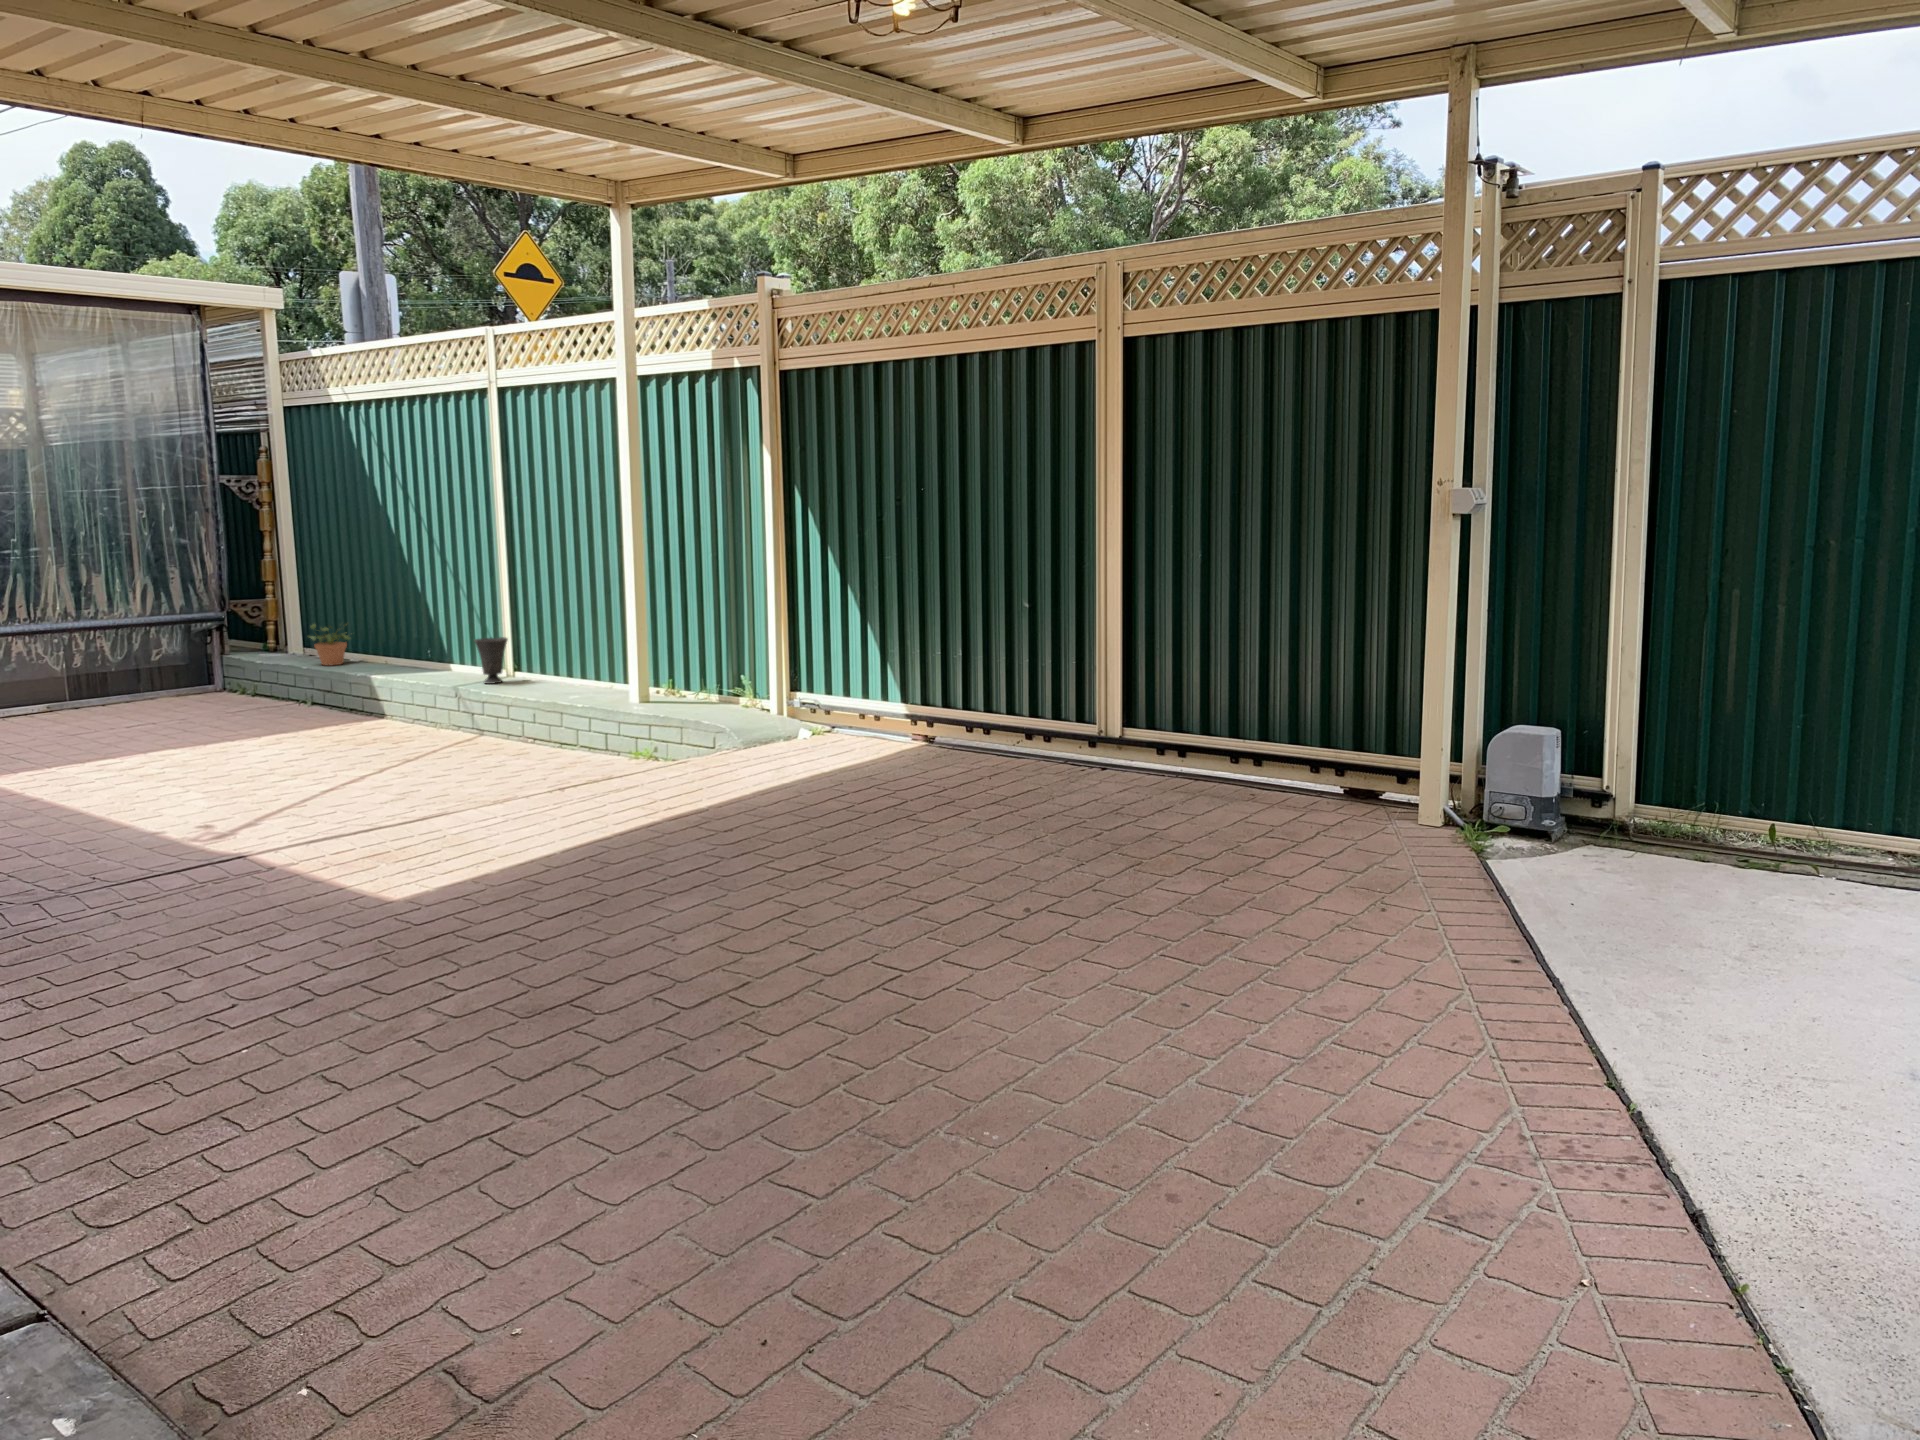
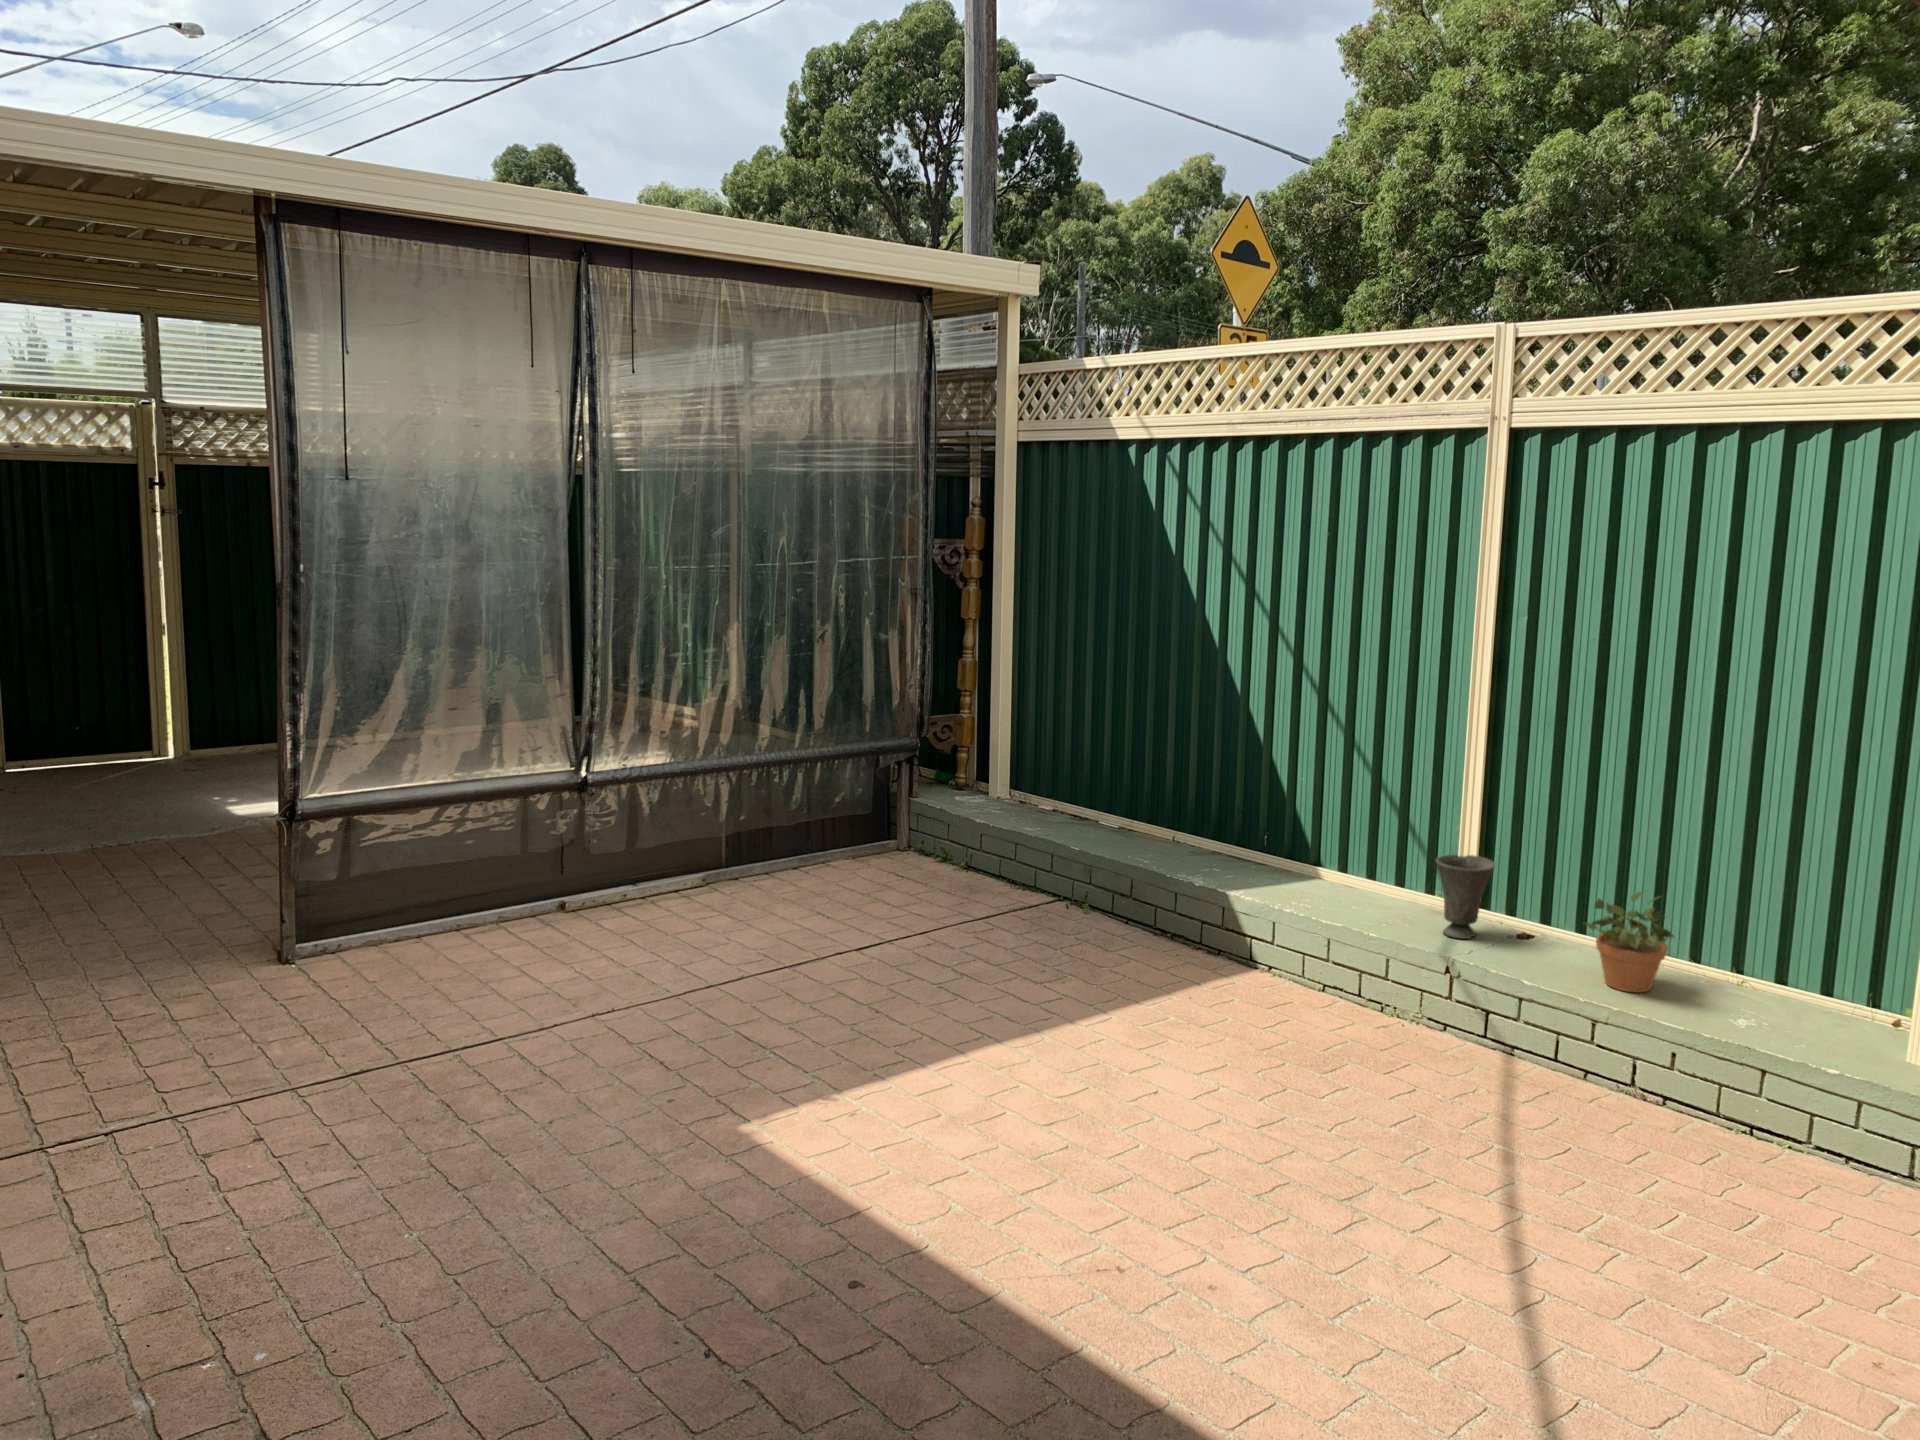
potted plant: present [309,623,350,665] -> present [1585,892,1674,993]

